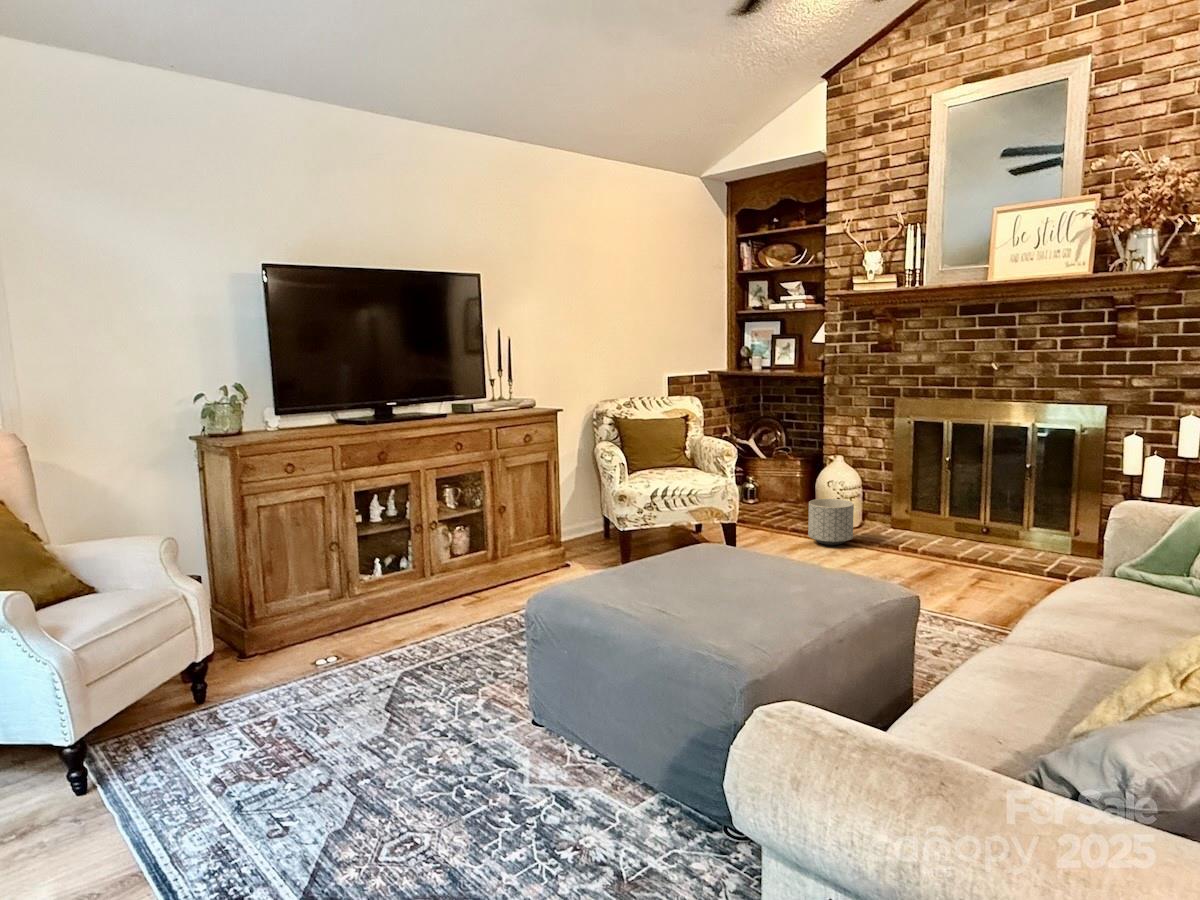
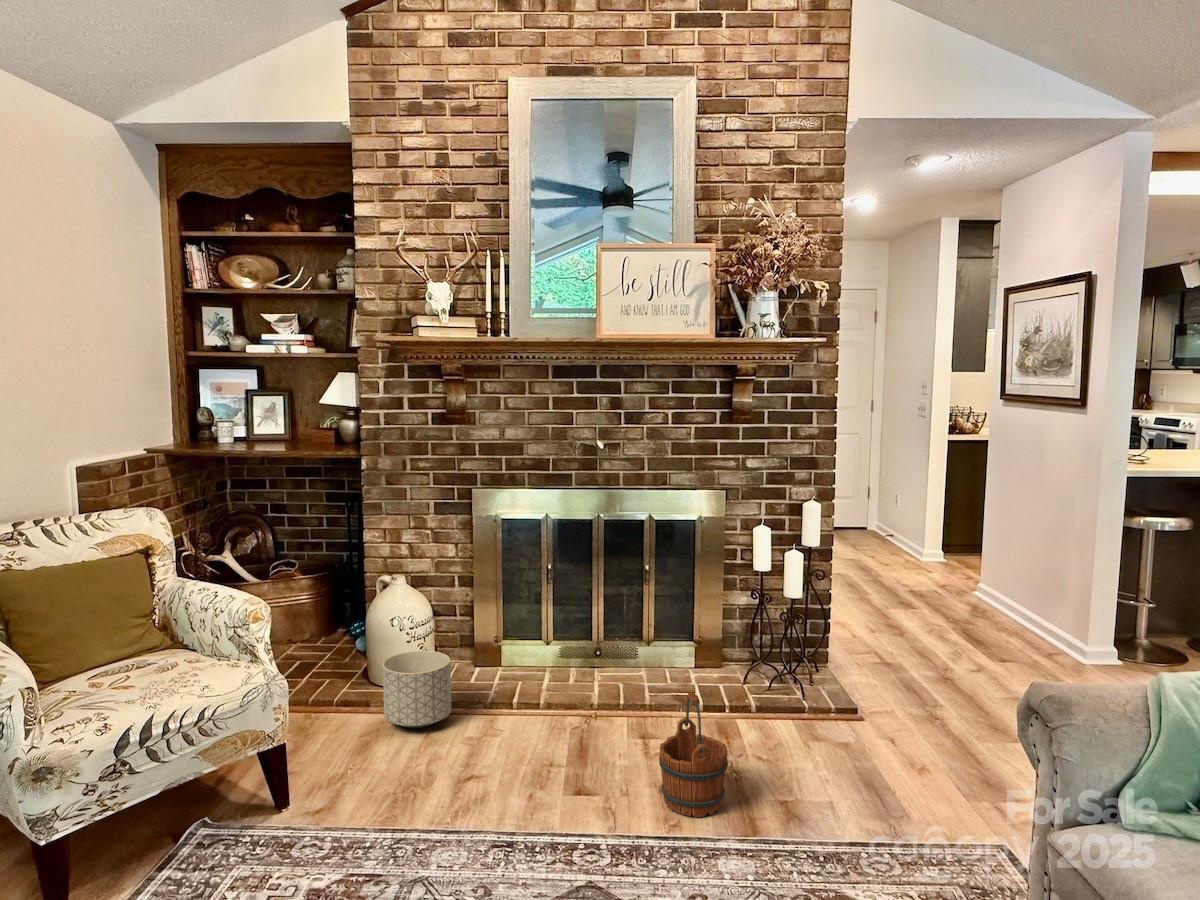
wooden bucket: none [950,529,1005,614] -> present [659,692,728,817]

